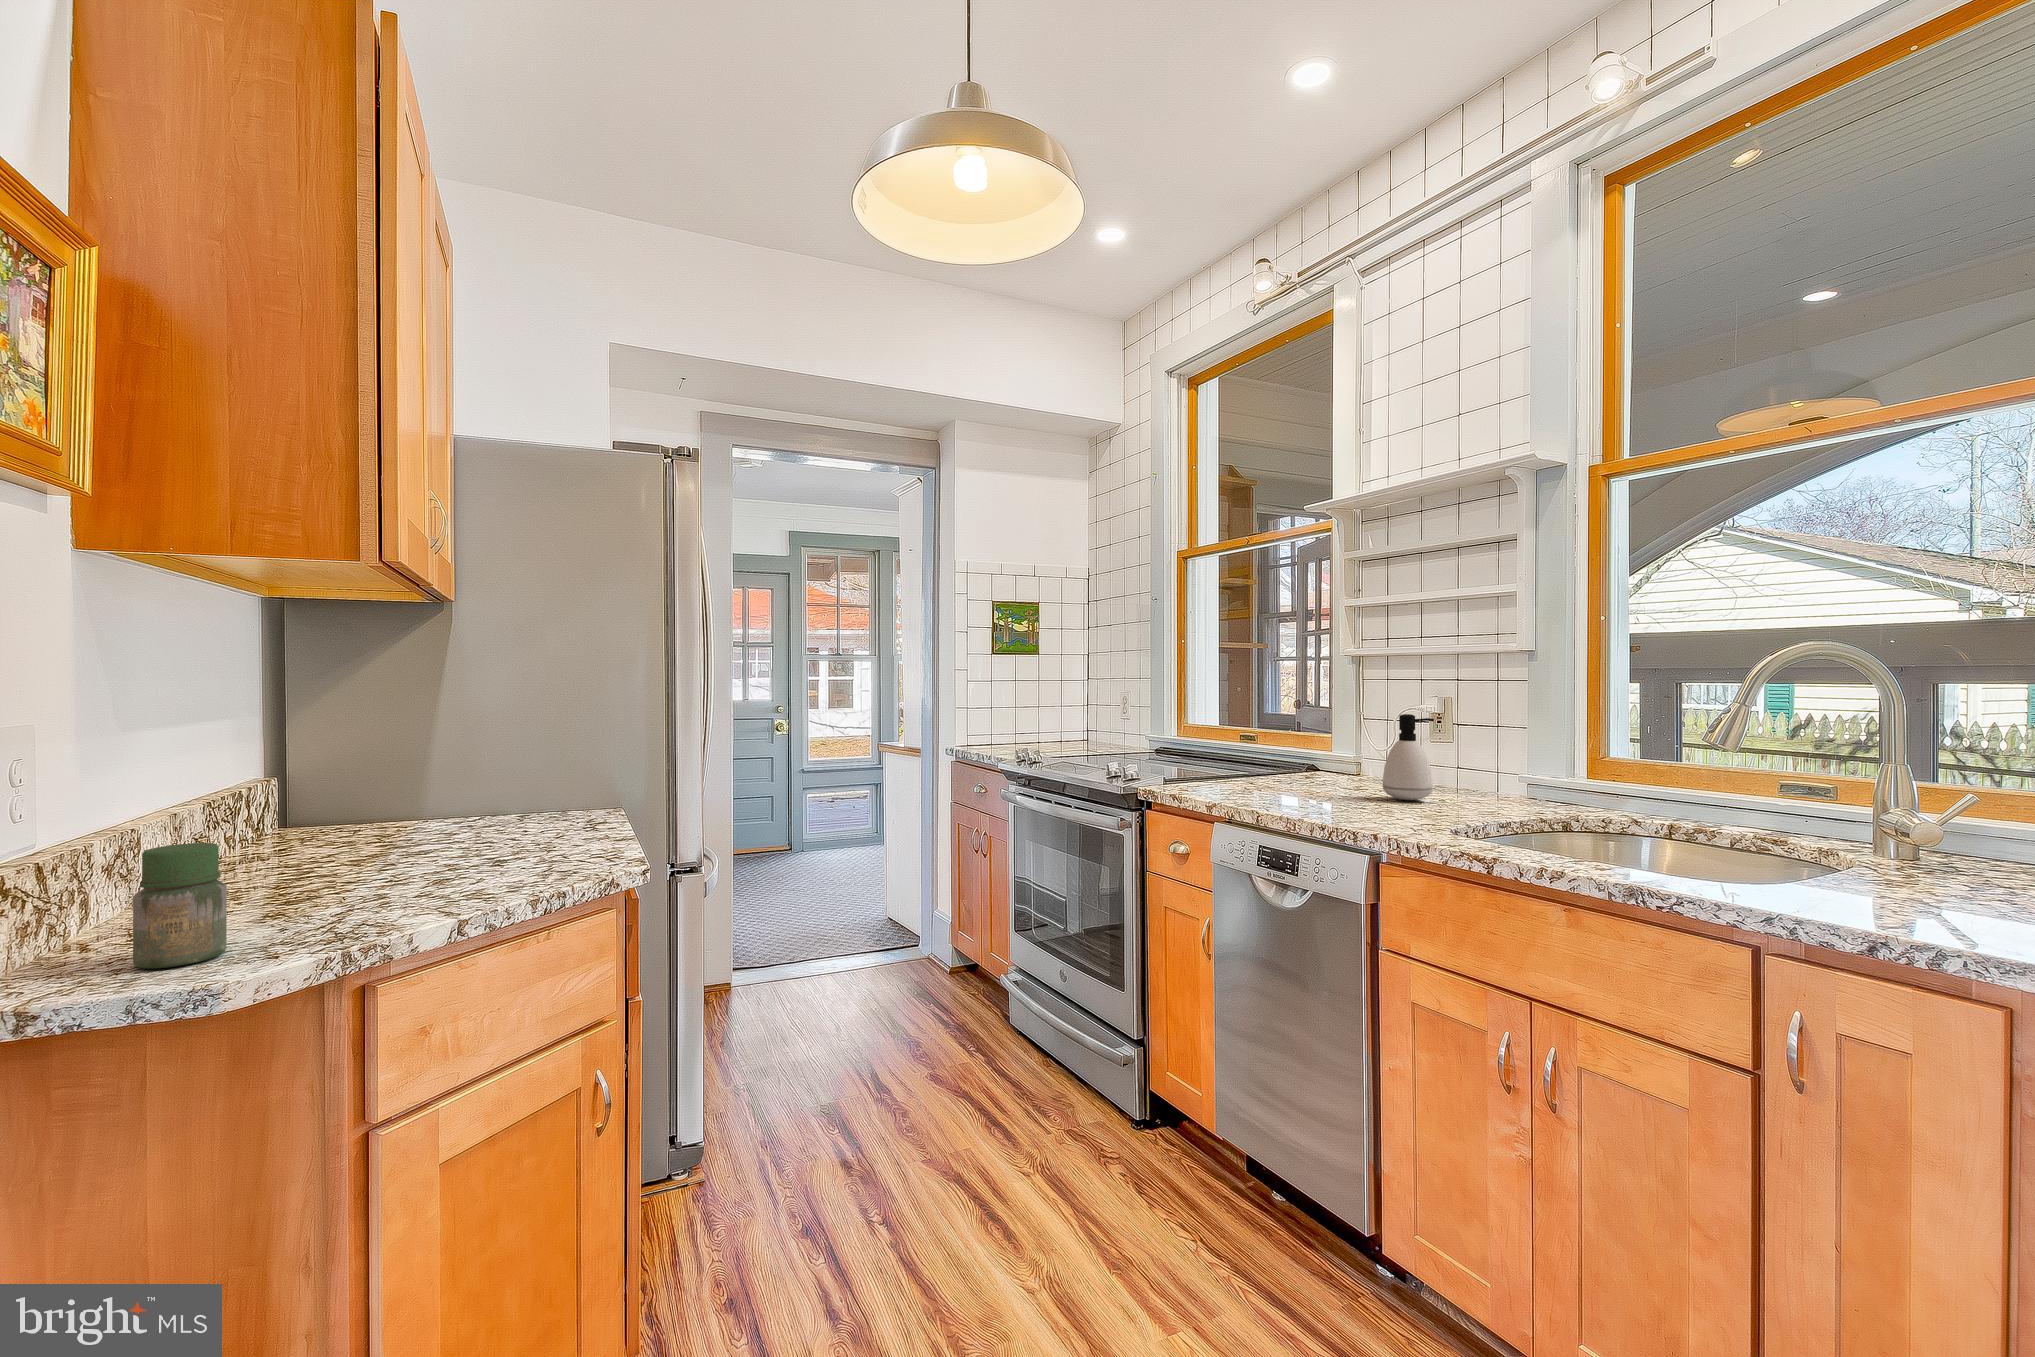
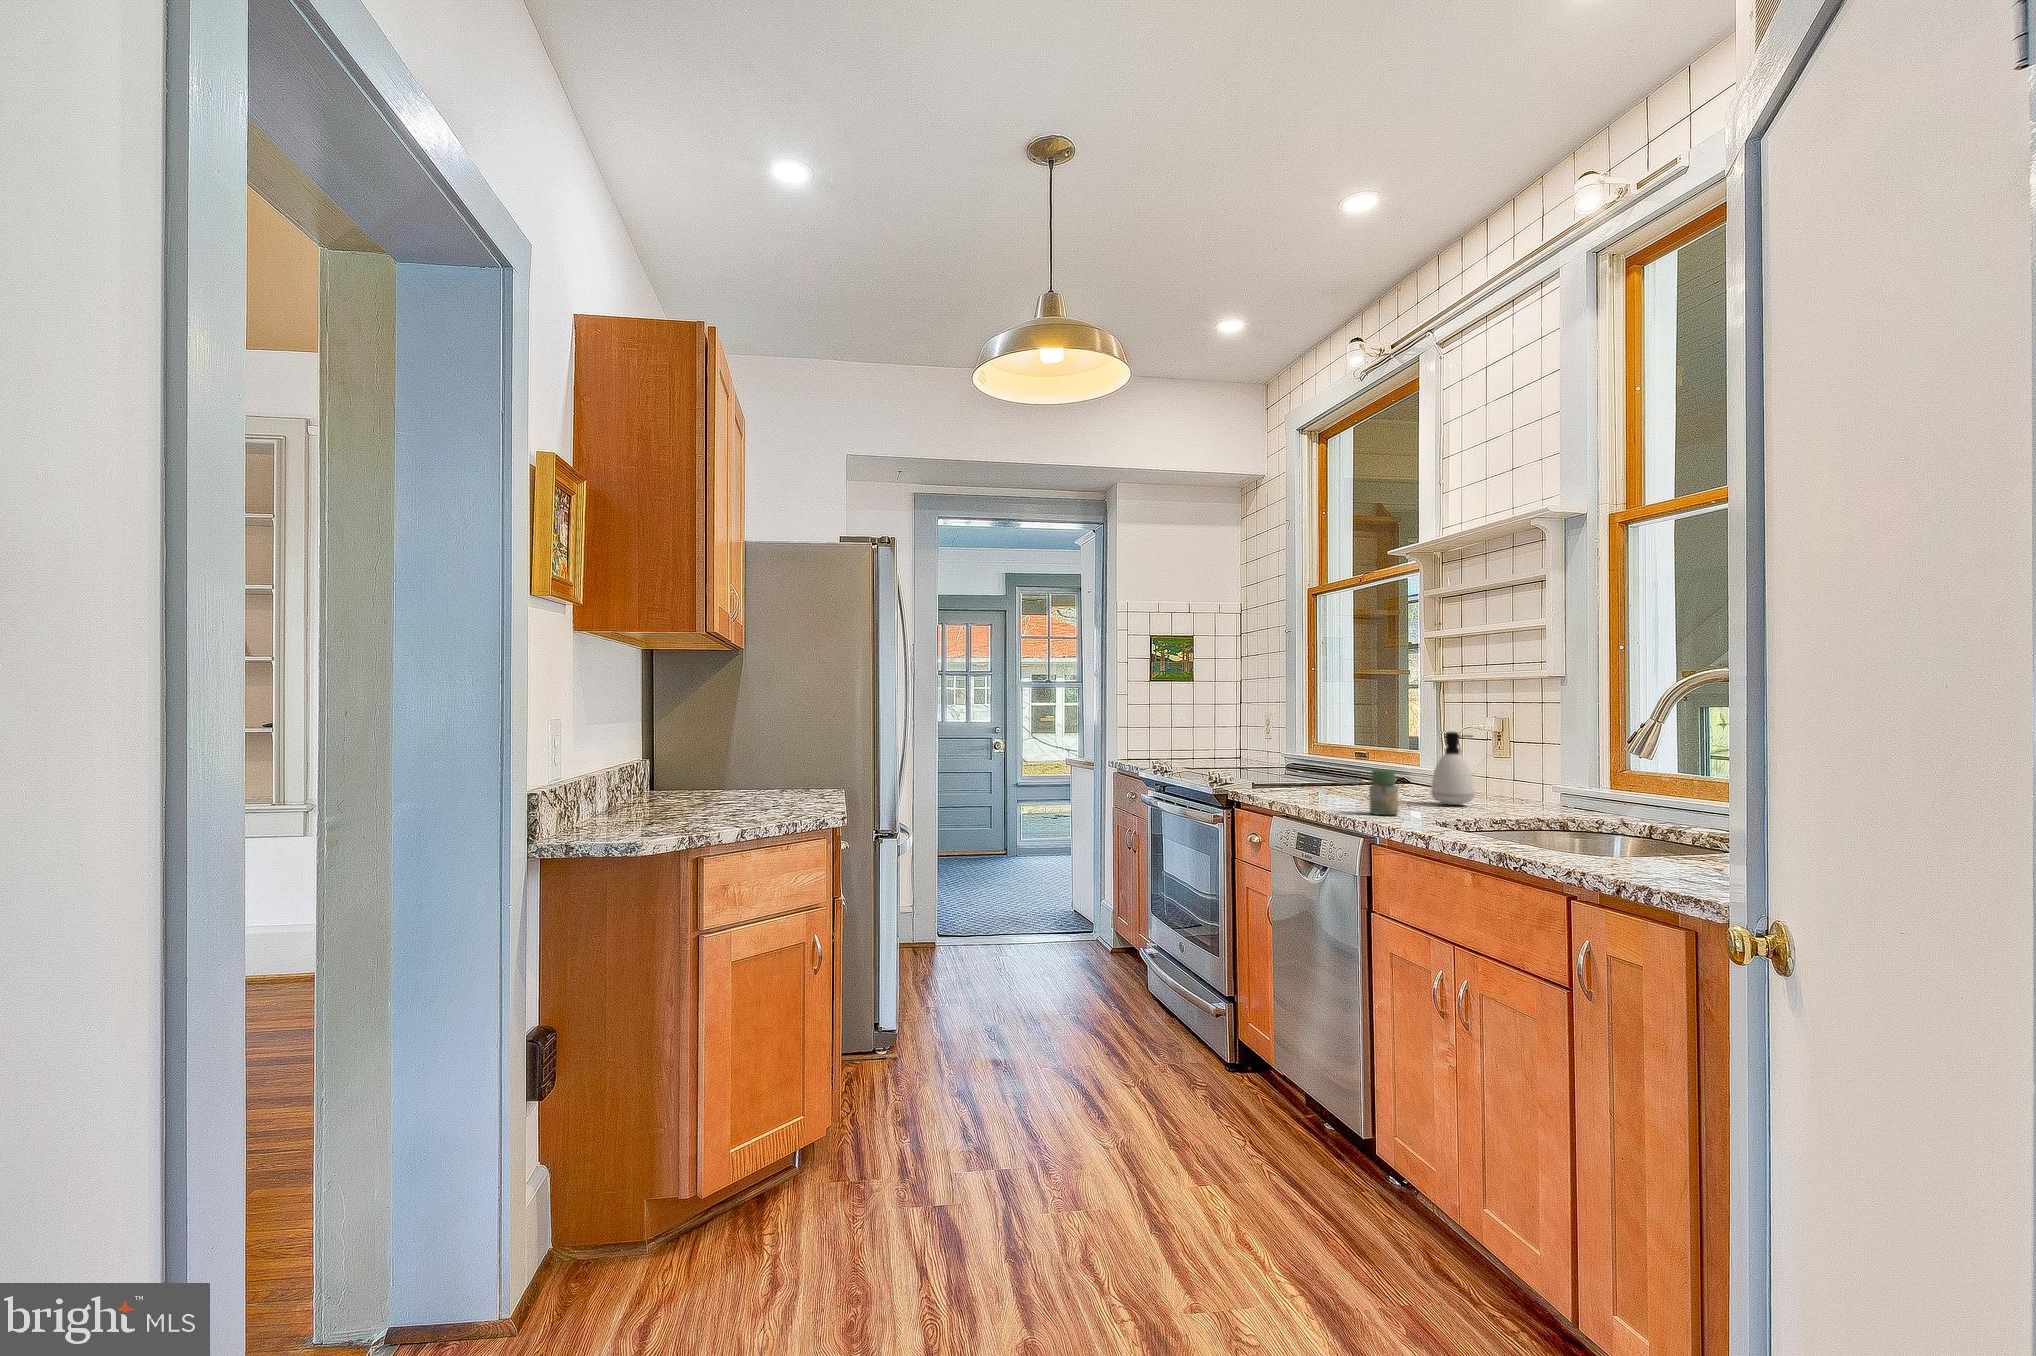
jar: present [133,843,227,969] -> present [1369,770,1398,815]

